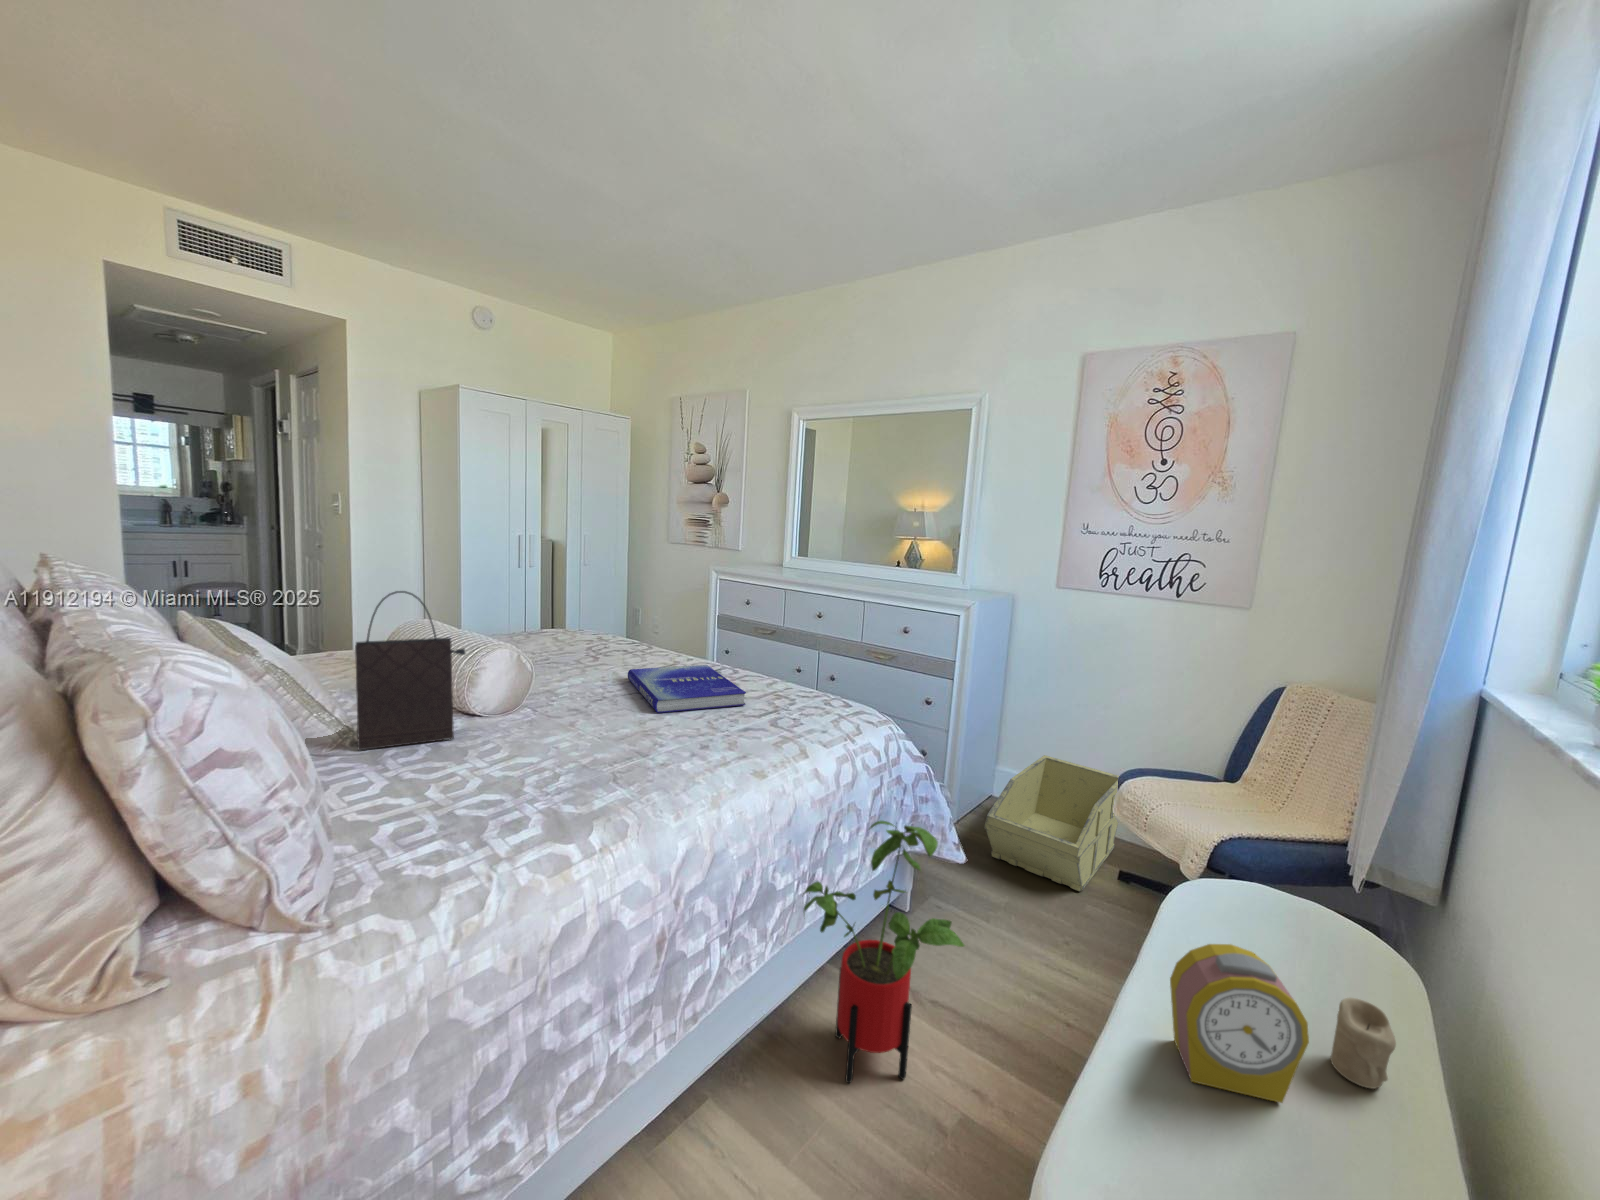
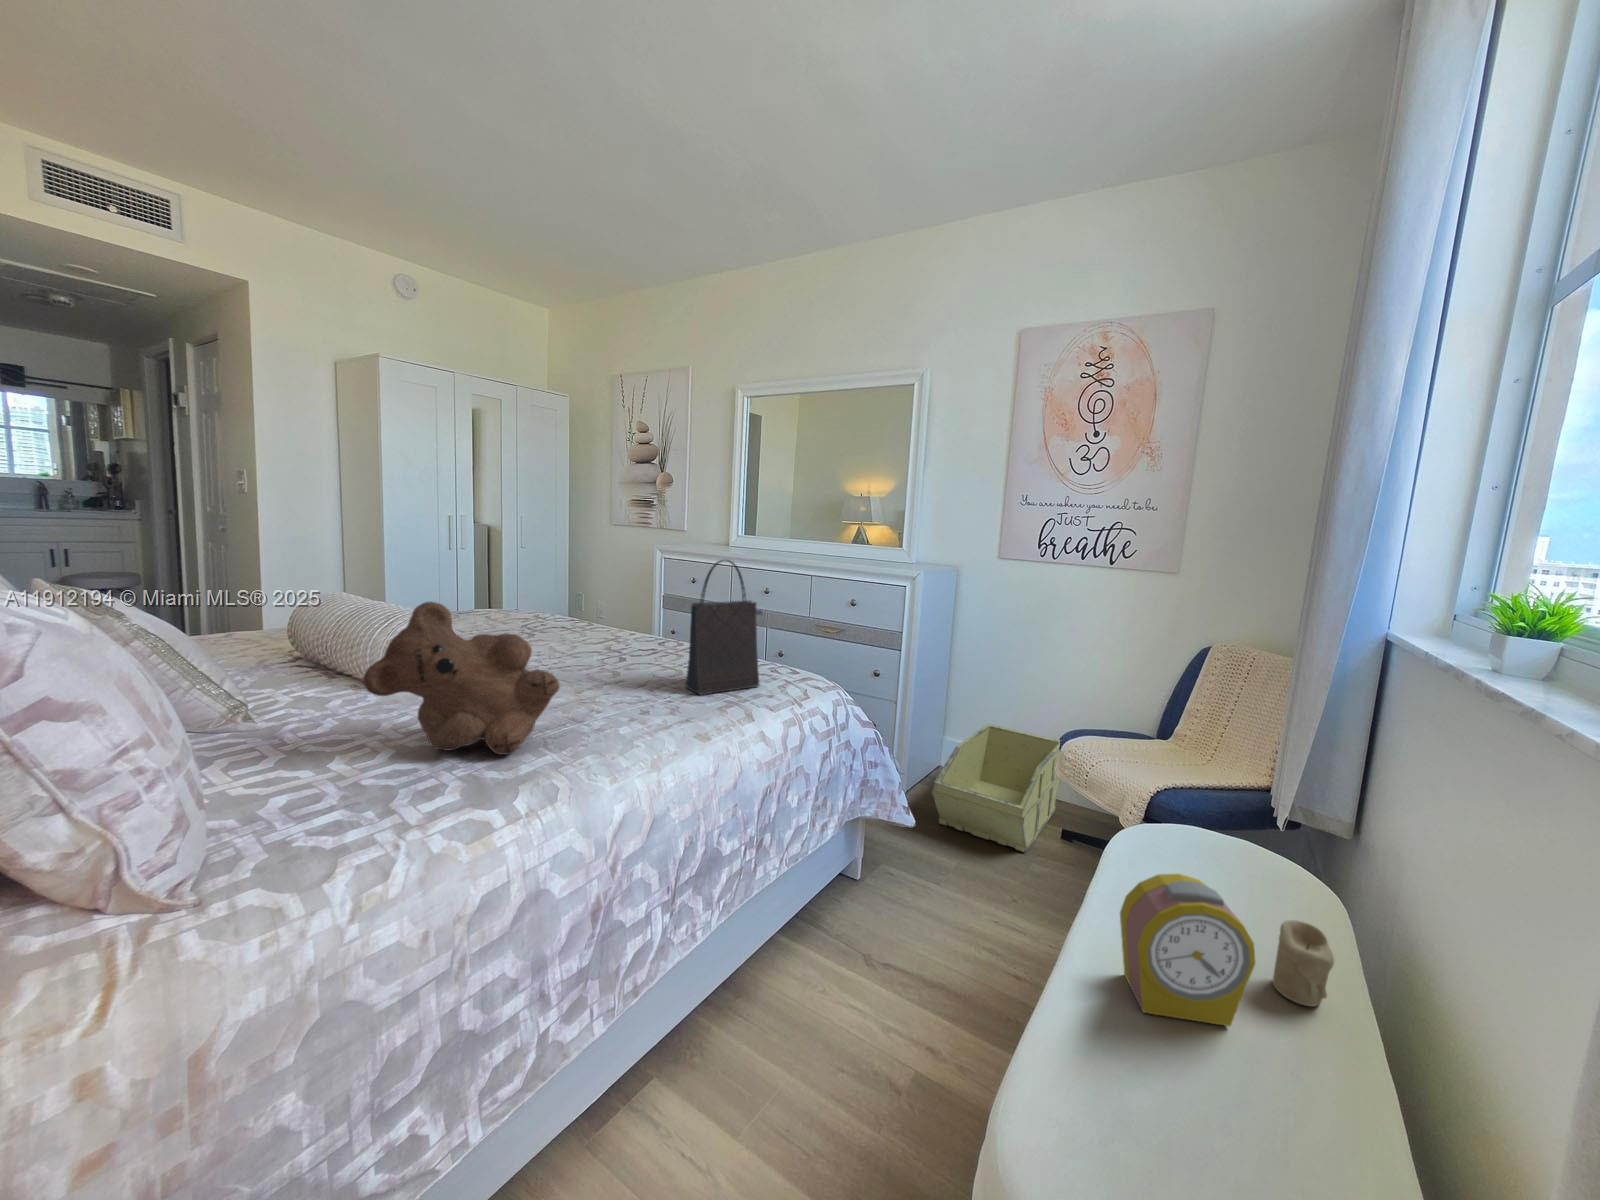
handbag: present [355,591,465,750] -> present [685,560,762,695]
teddy bear: none [458,646,630,789] -> present [363,602,560,755]
book: present [628,665,746,713] -> none [563,638,688,683]
house plant: present [804,821,964,1083] -> none [749,783,916,1051]

